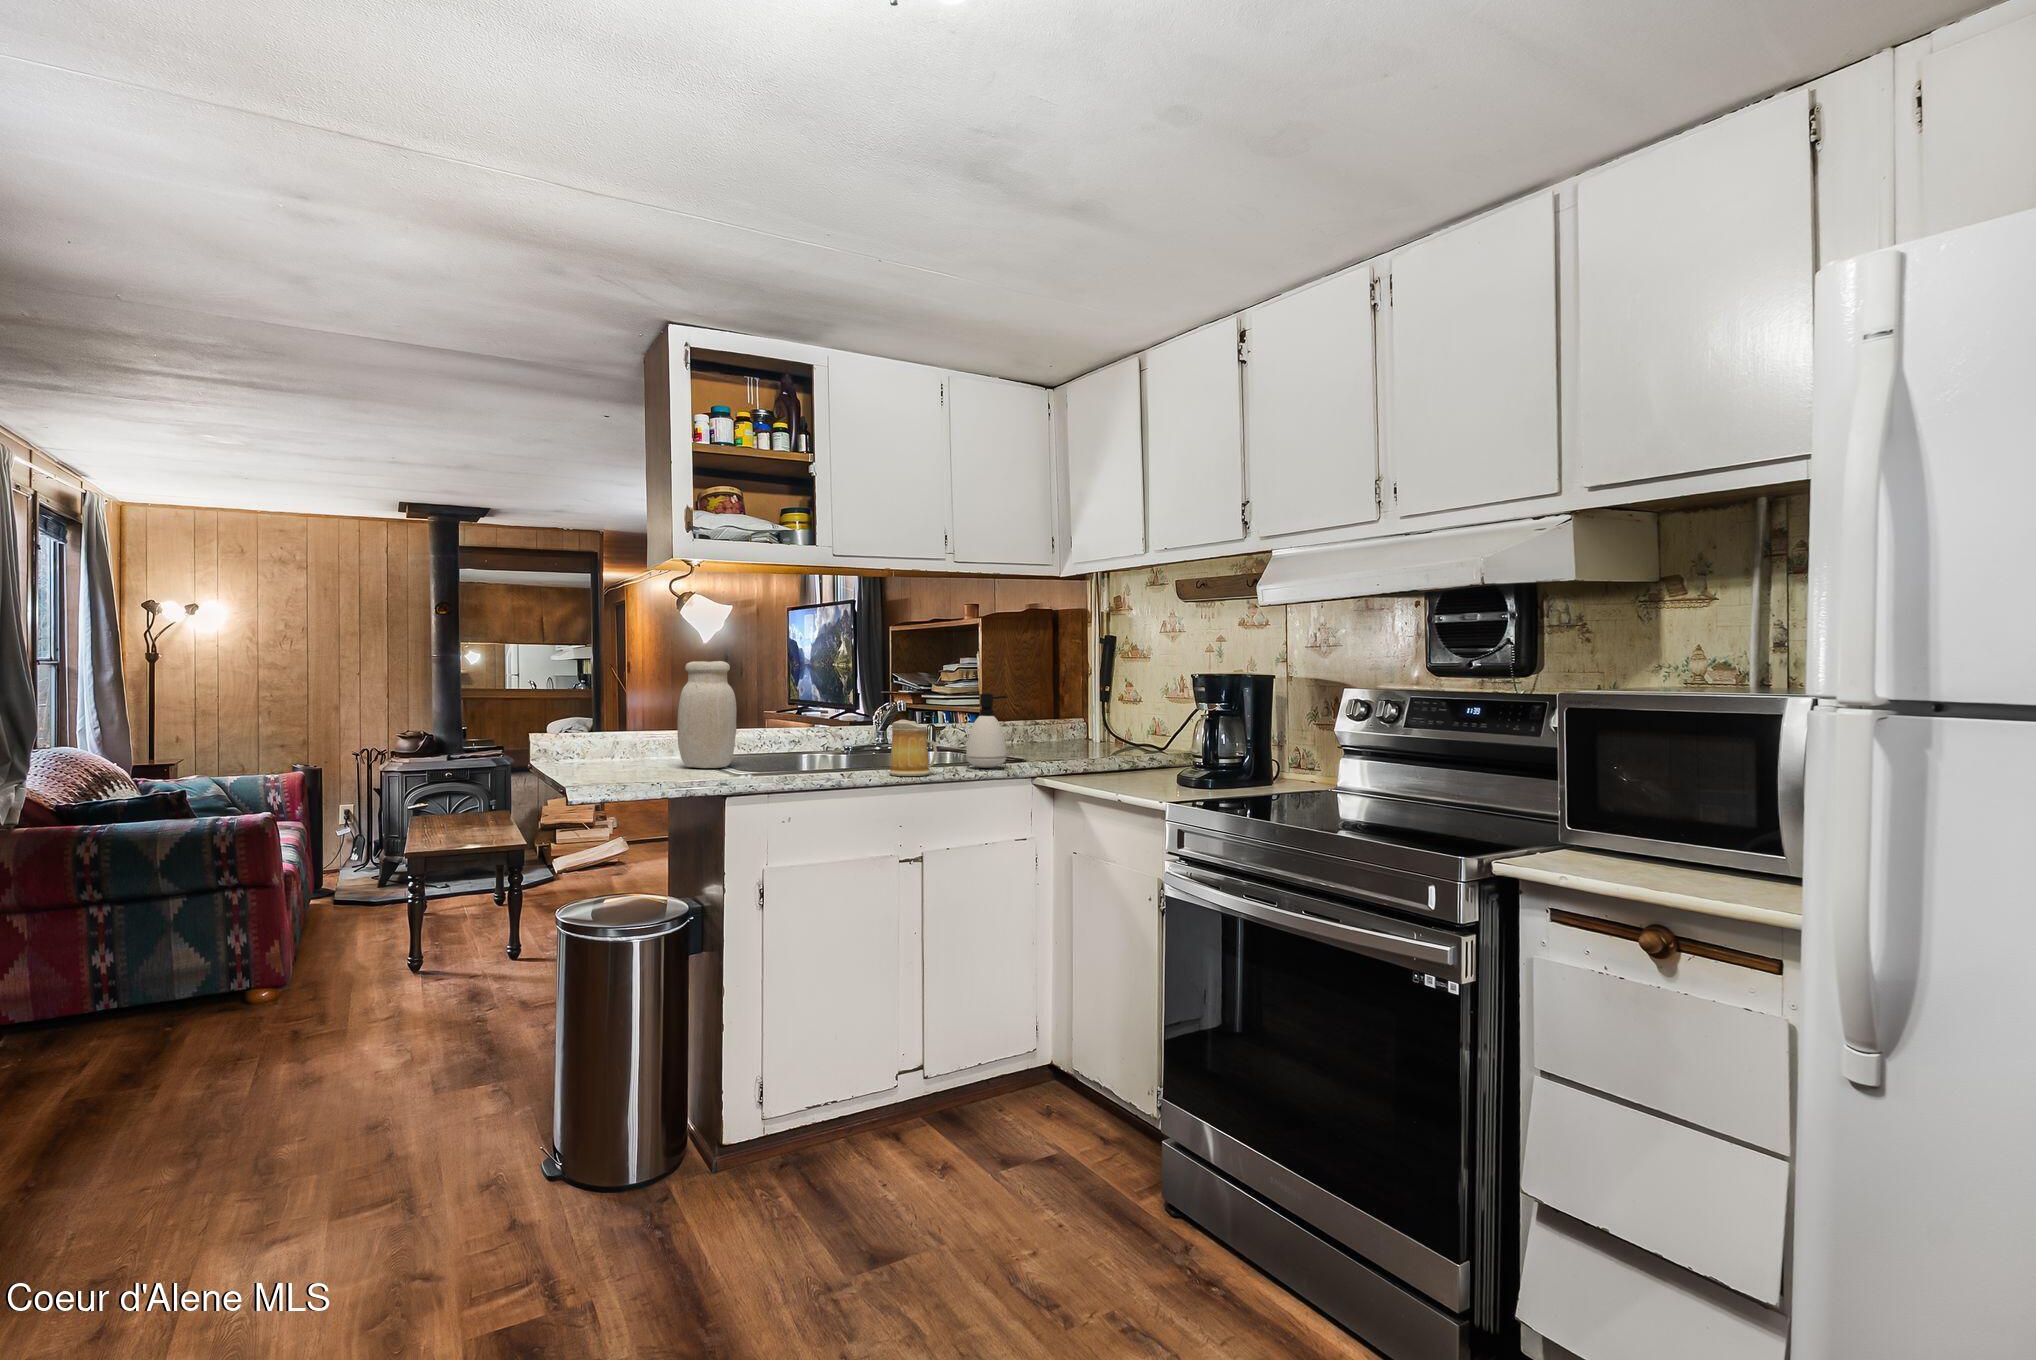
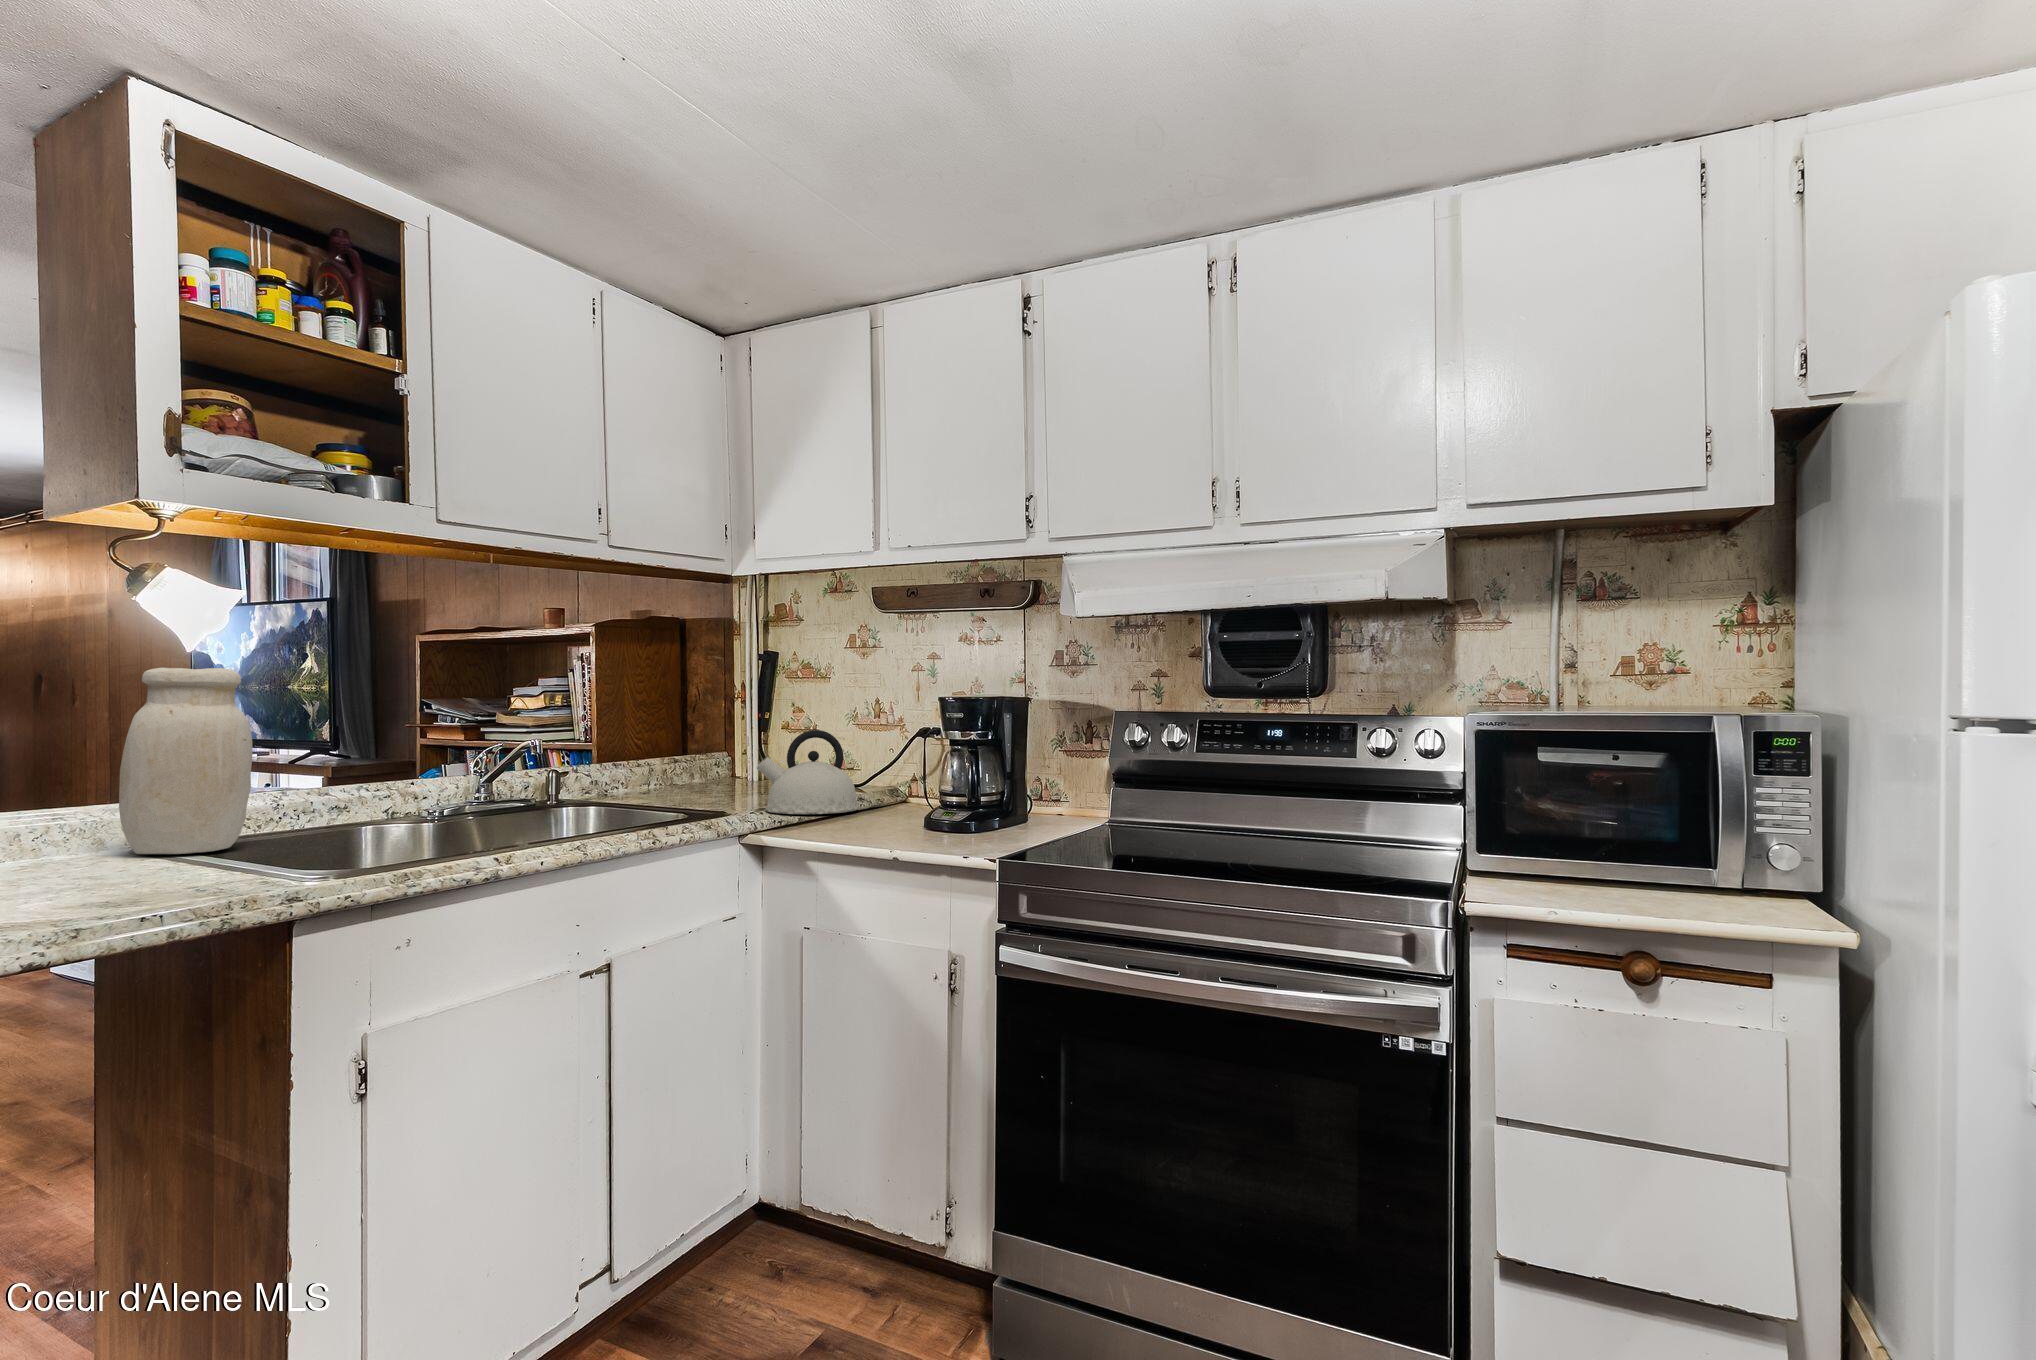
soap dispenser: present [966,693,1007,768] -> none [645,721,702,821]
kettle: none [1058,701,1140,769] -> present [757,730,859,814]
mug: present [889,720,937,776] -> none [551,760,627,843]

